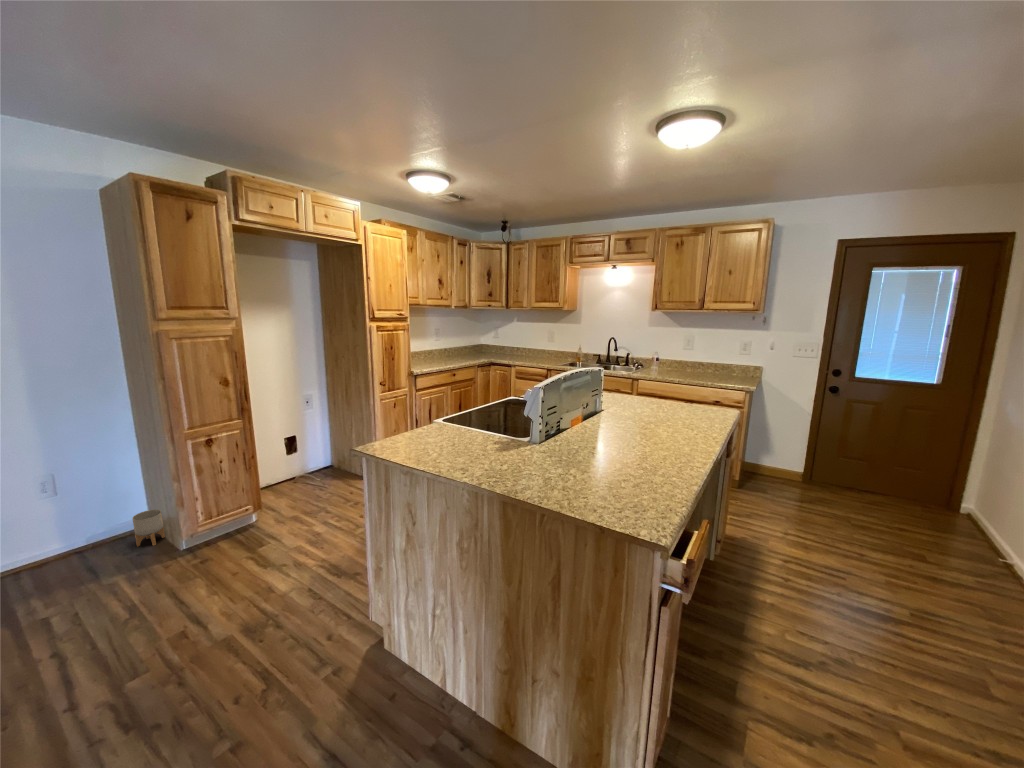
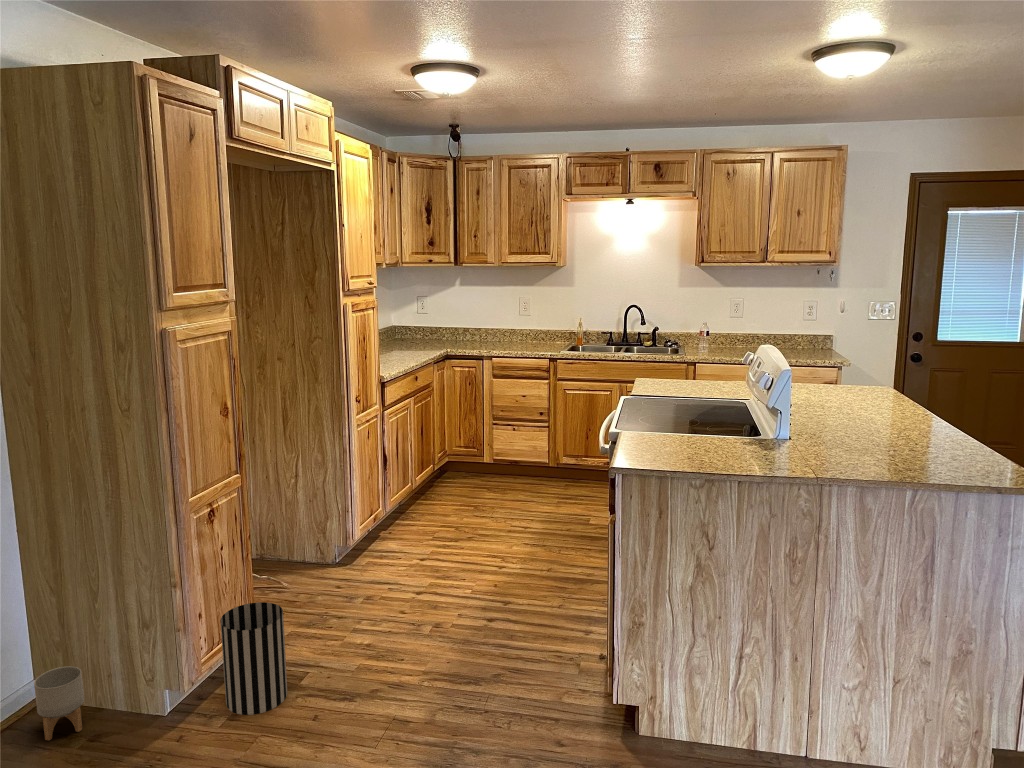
wastebasket: none [214,495,260,559] -> present [220,602,287,715]

